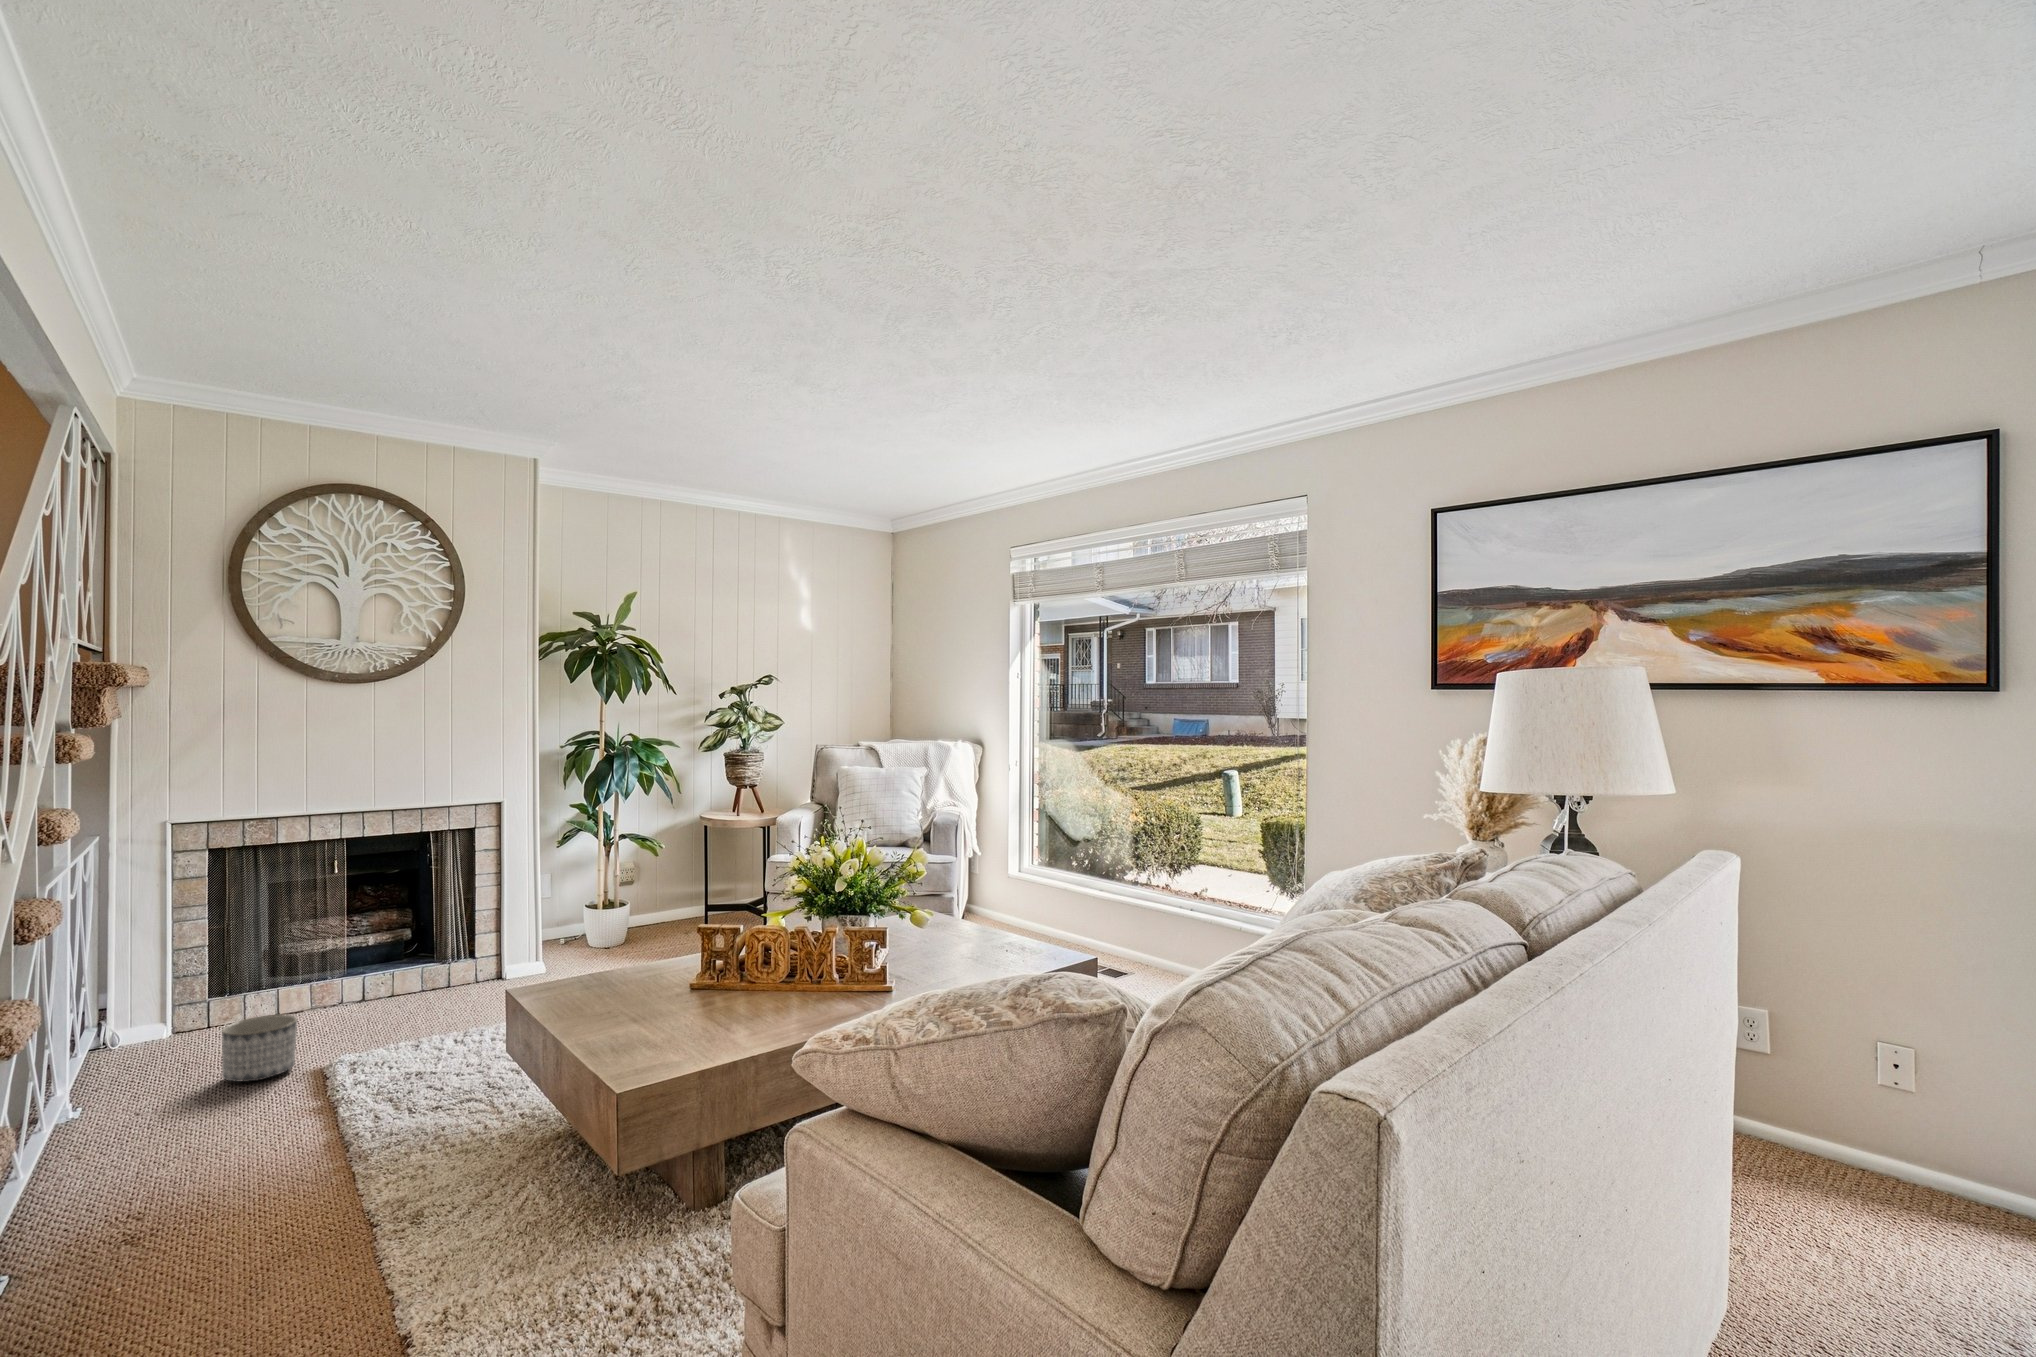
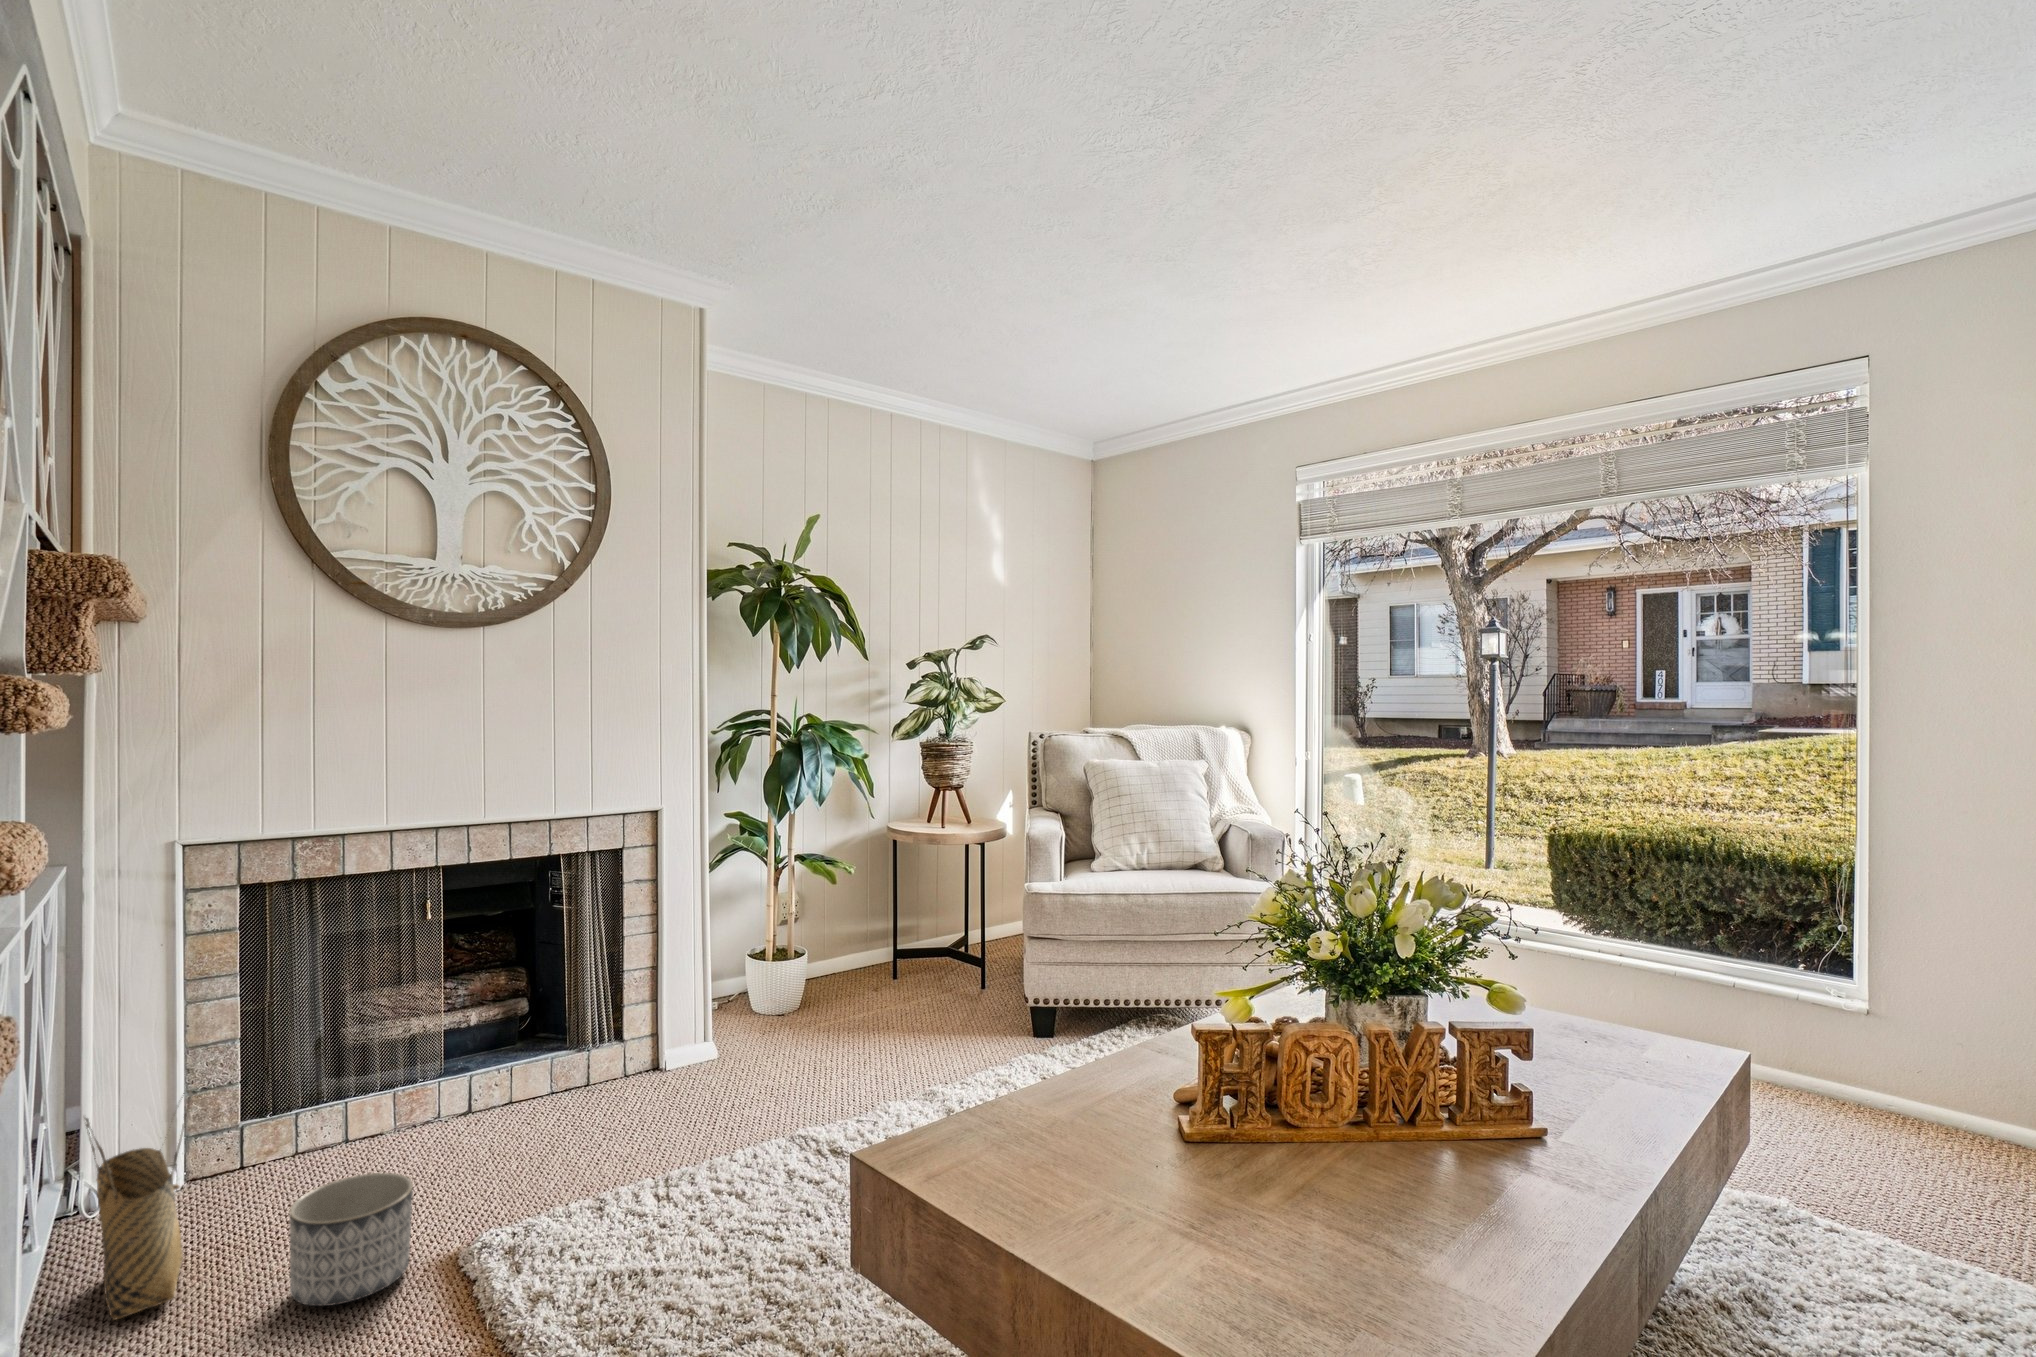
woven basket: none [106,964,169,1087] -> present [84,1090,192,1320]

